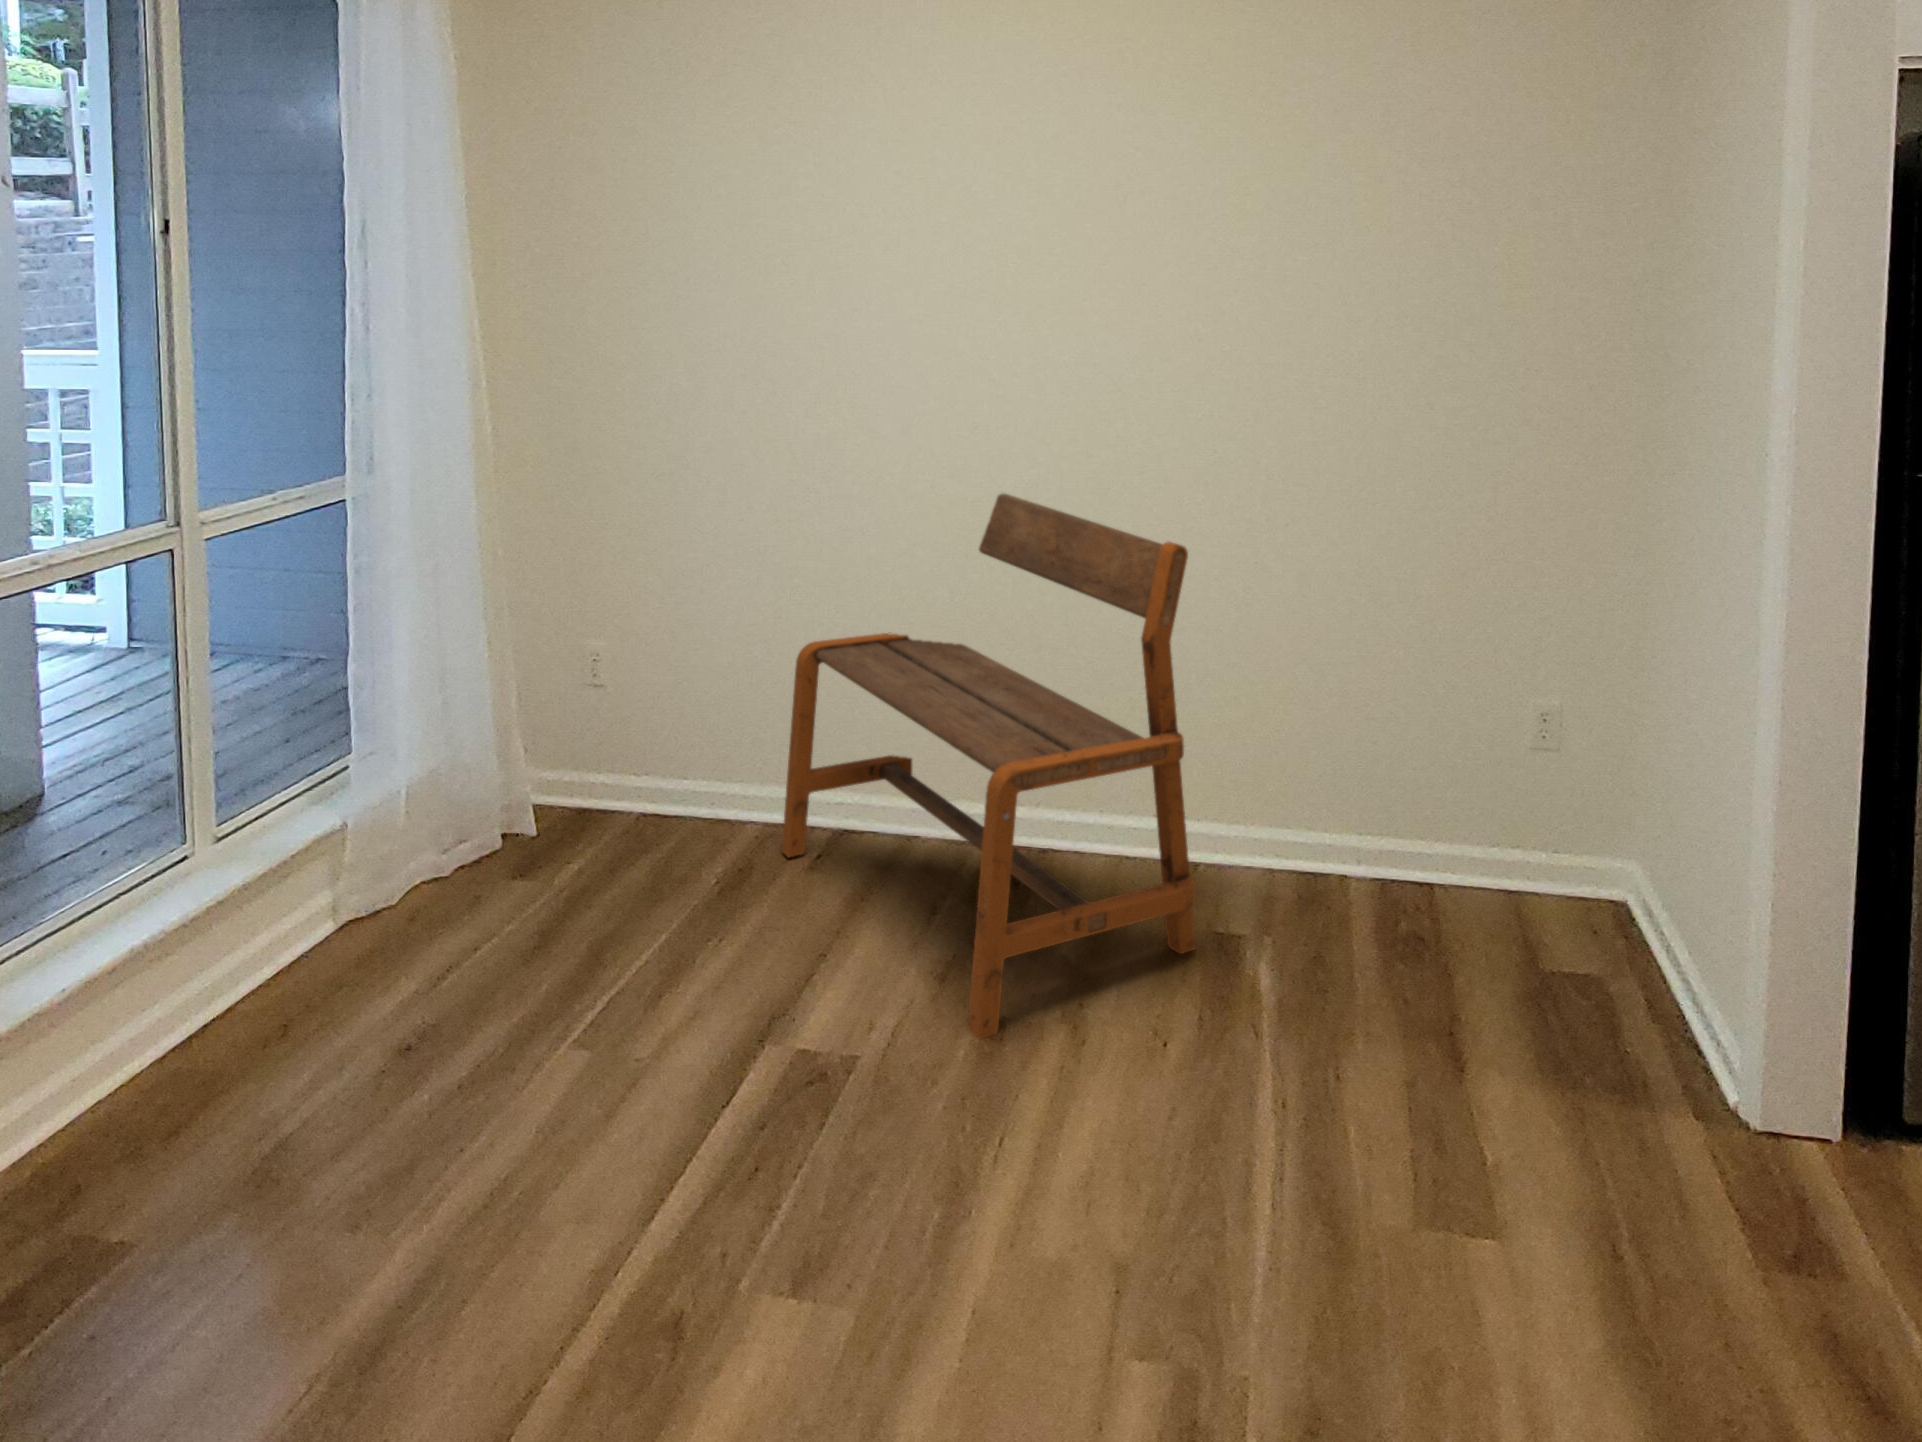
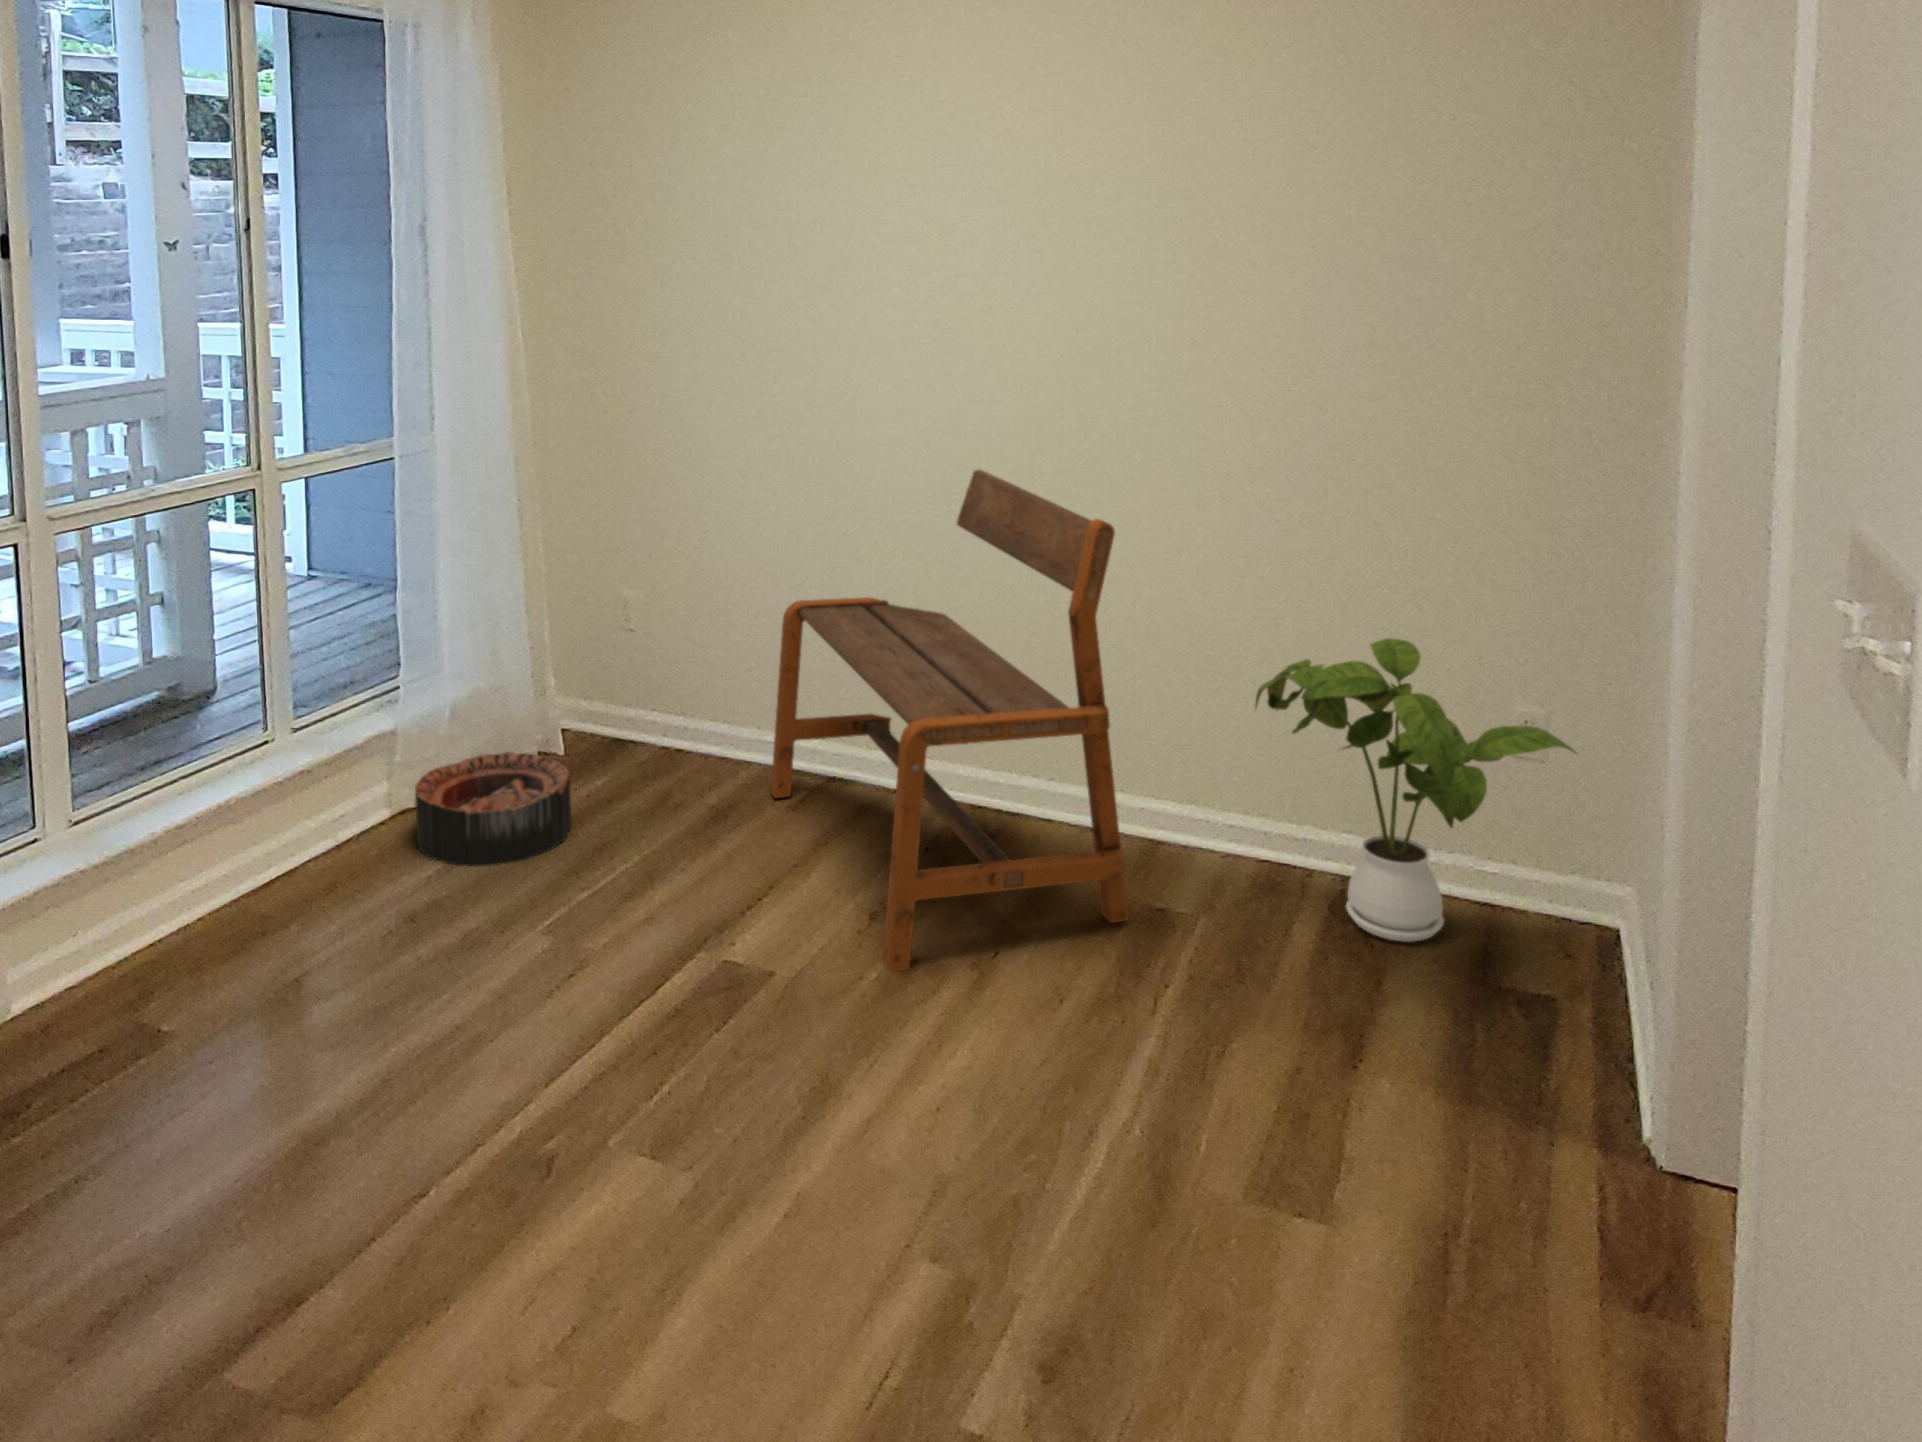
house plant: none [1309,645,1597,938] -> present [1255,638,1576,942]
basket: none [377,836,565,979] -> present [415,752,571,866]

